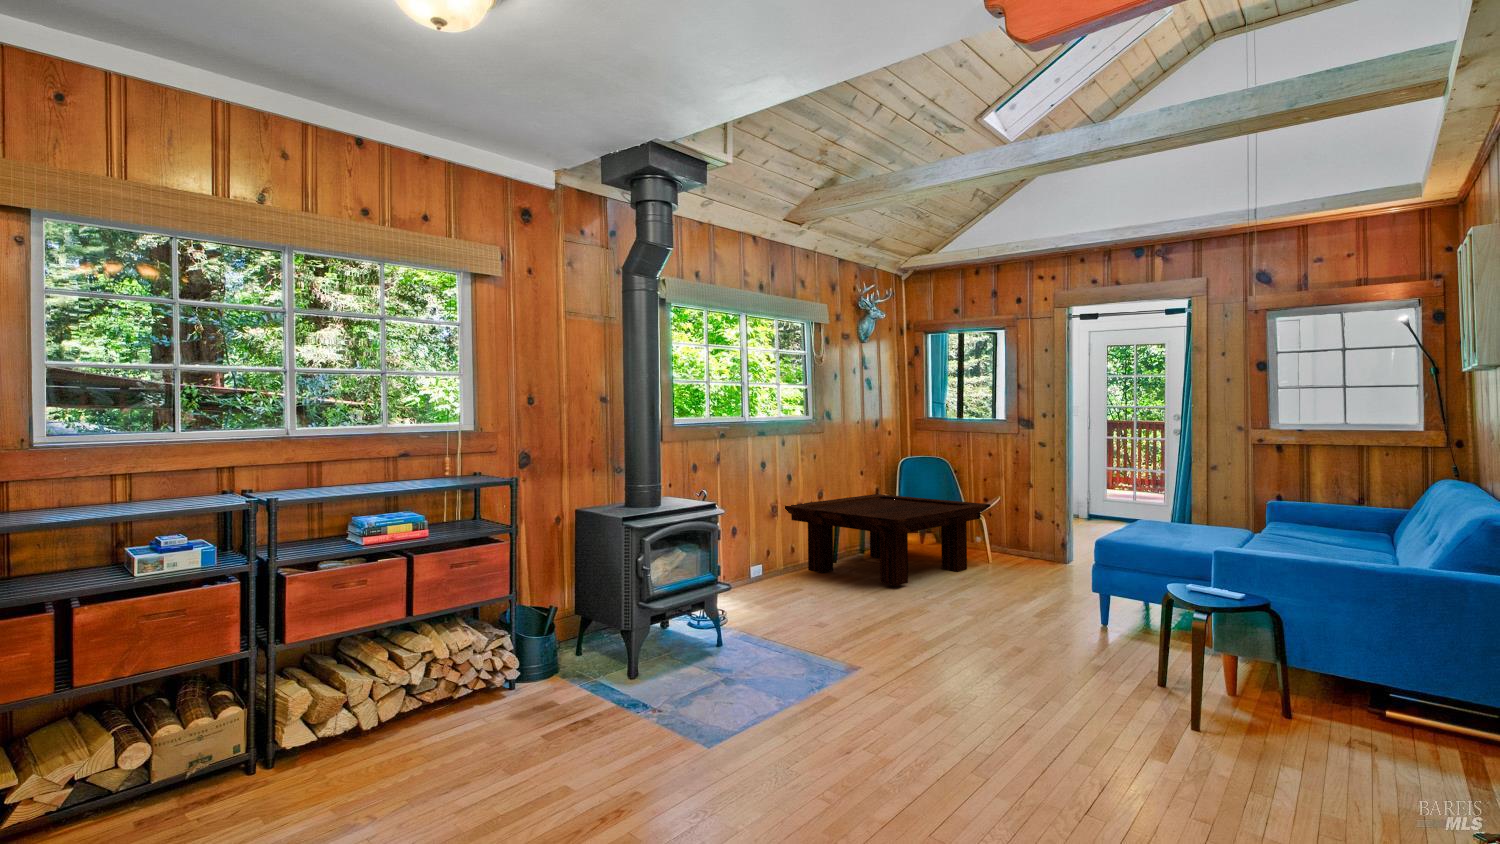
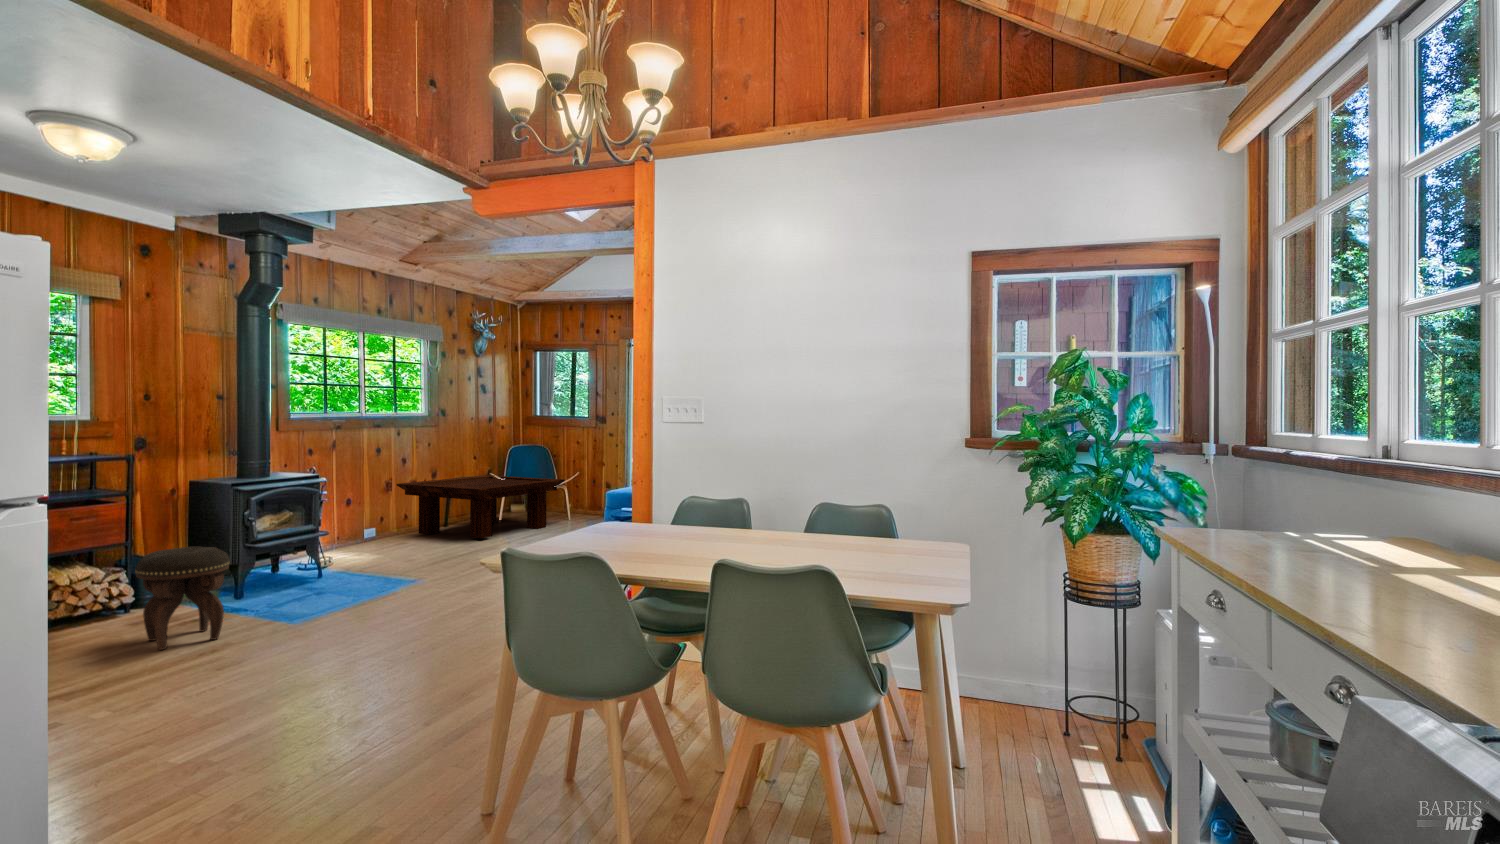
footstool: none [519,625,638,801] -> present [135,547,230,650]

